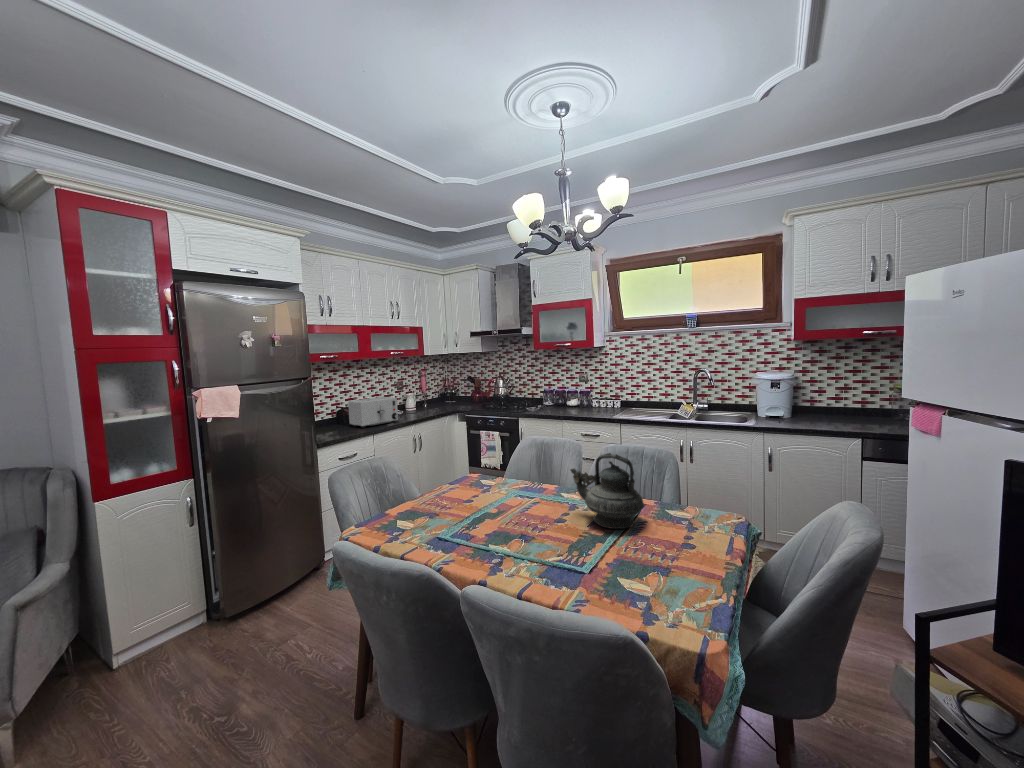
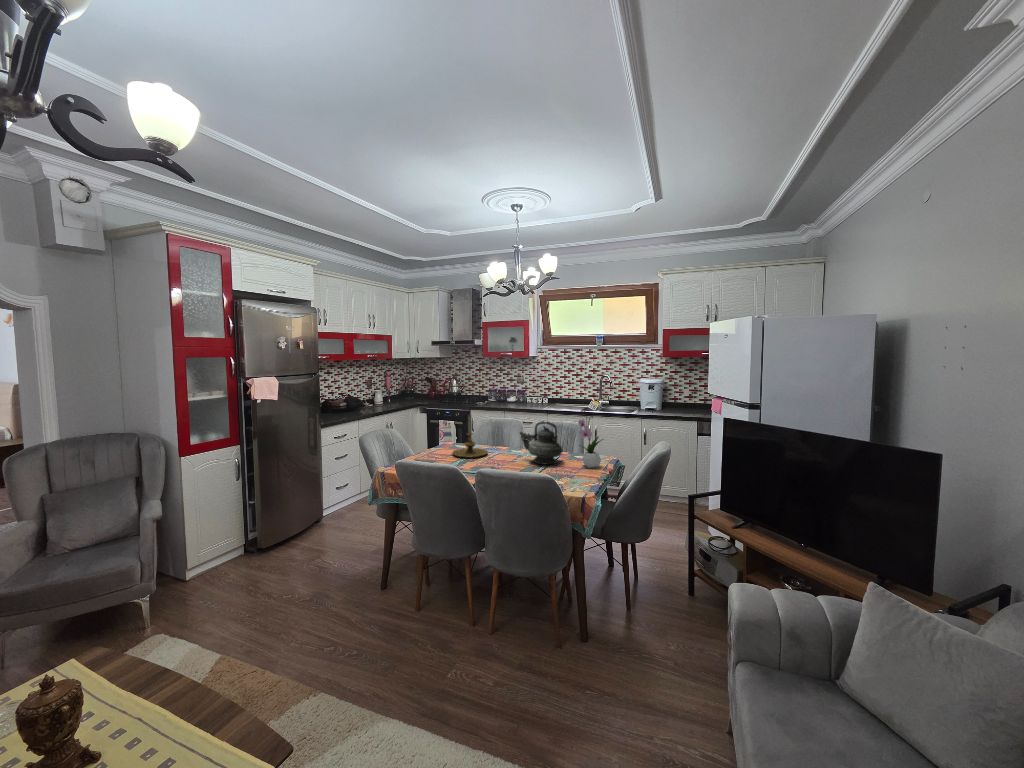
toaster: present [348,397,398,428] -> none [337,391,377,414]
flower arrangement: none [672,437,722,541] -> present [578,410,603,468]
candle holder: none [469,439,524,507] -> present [453,415,488,457]

